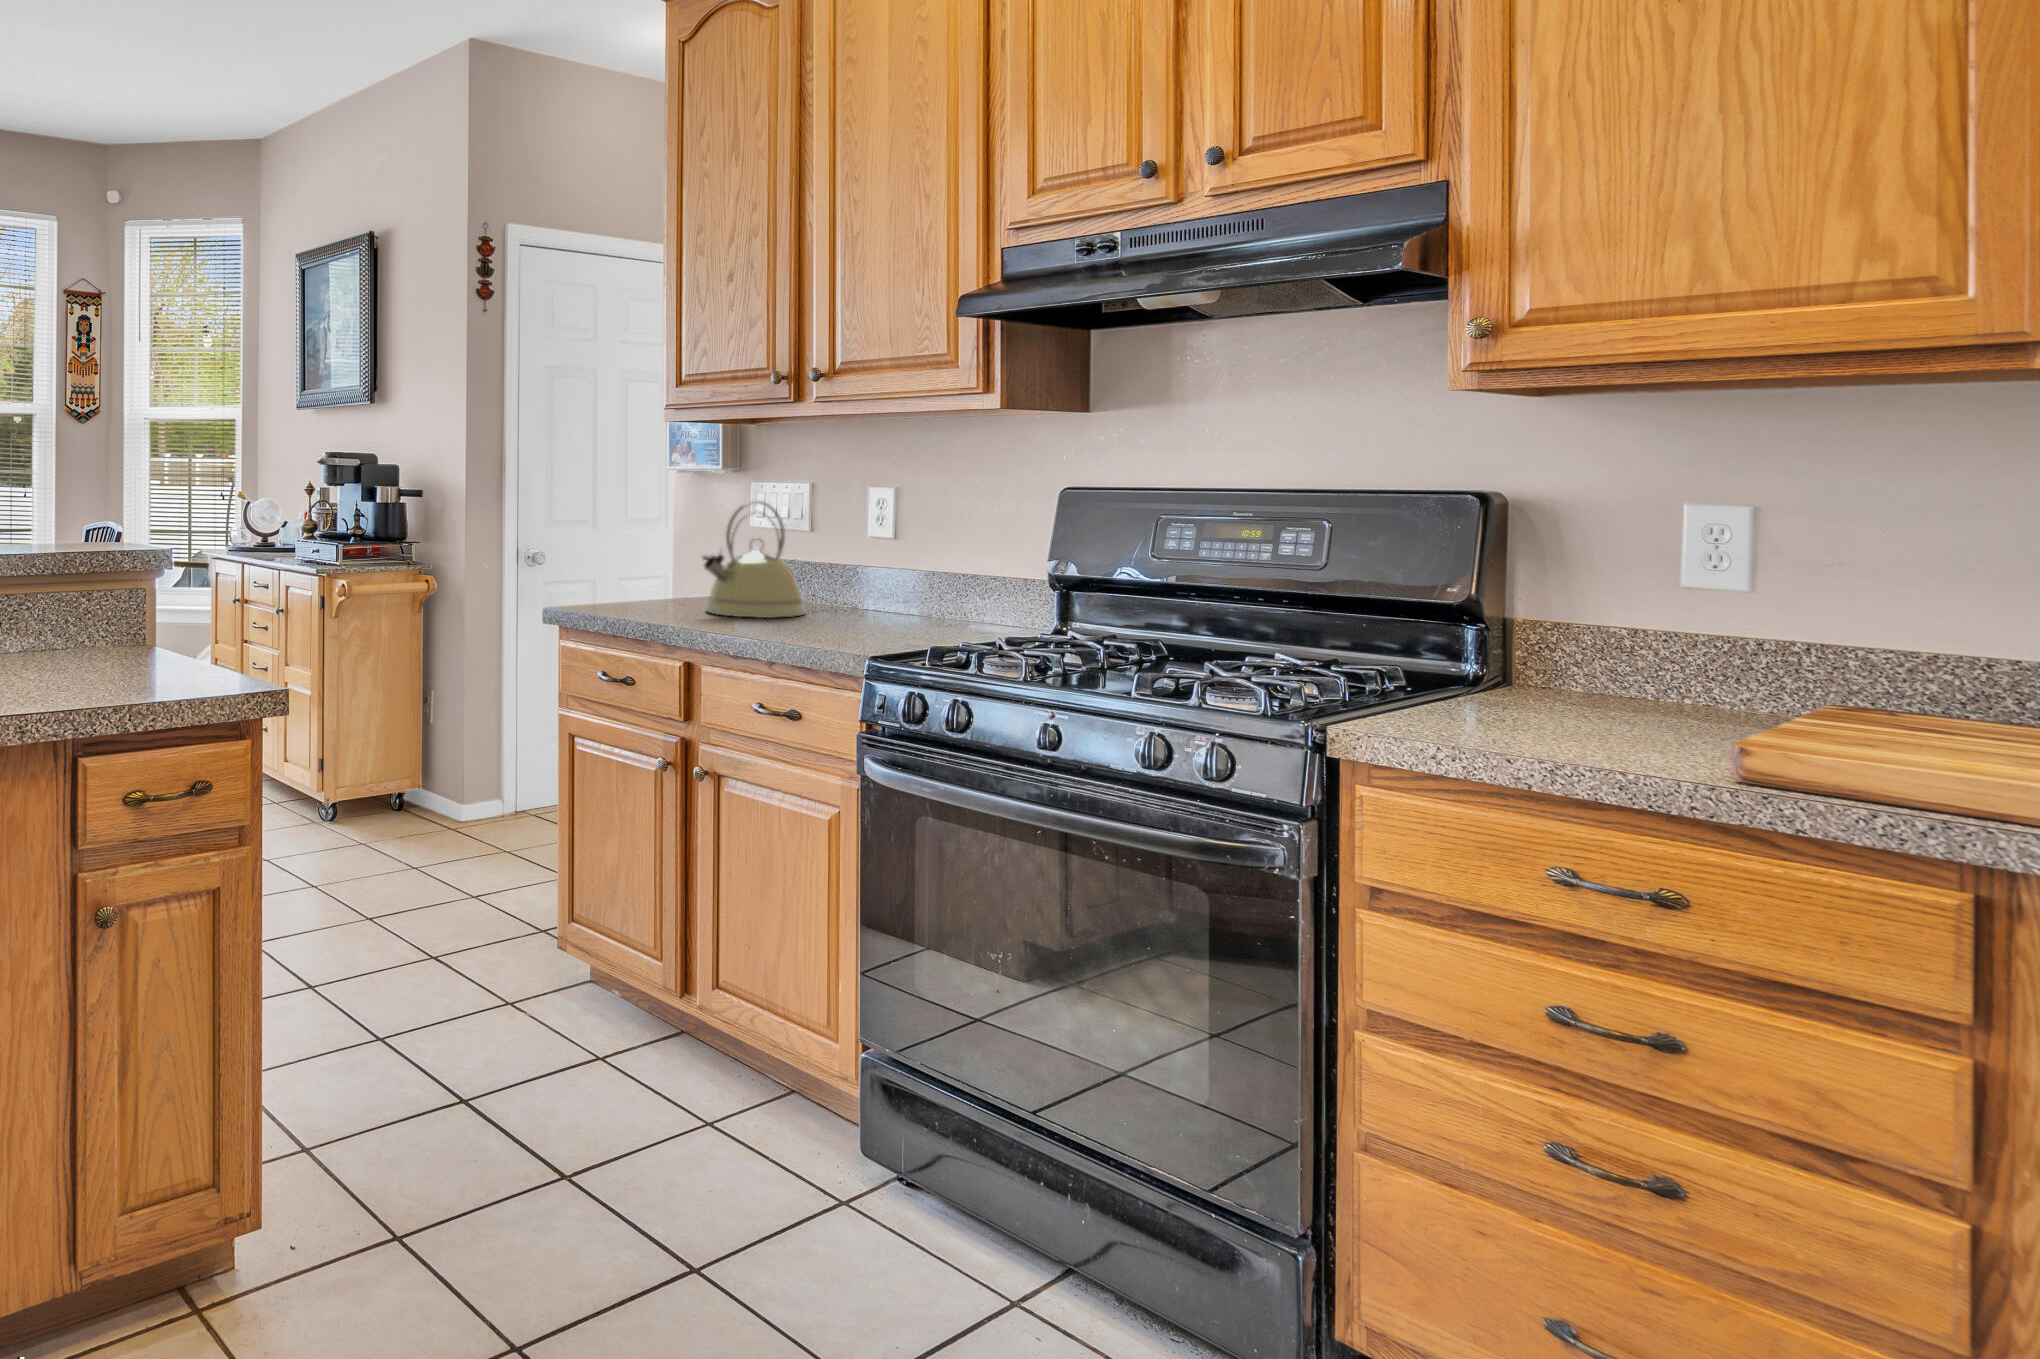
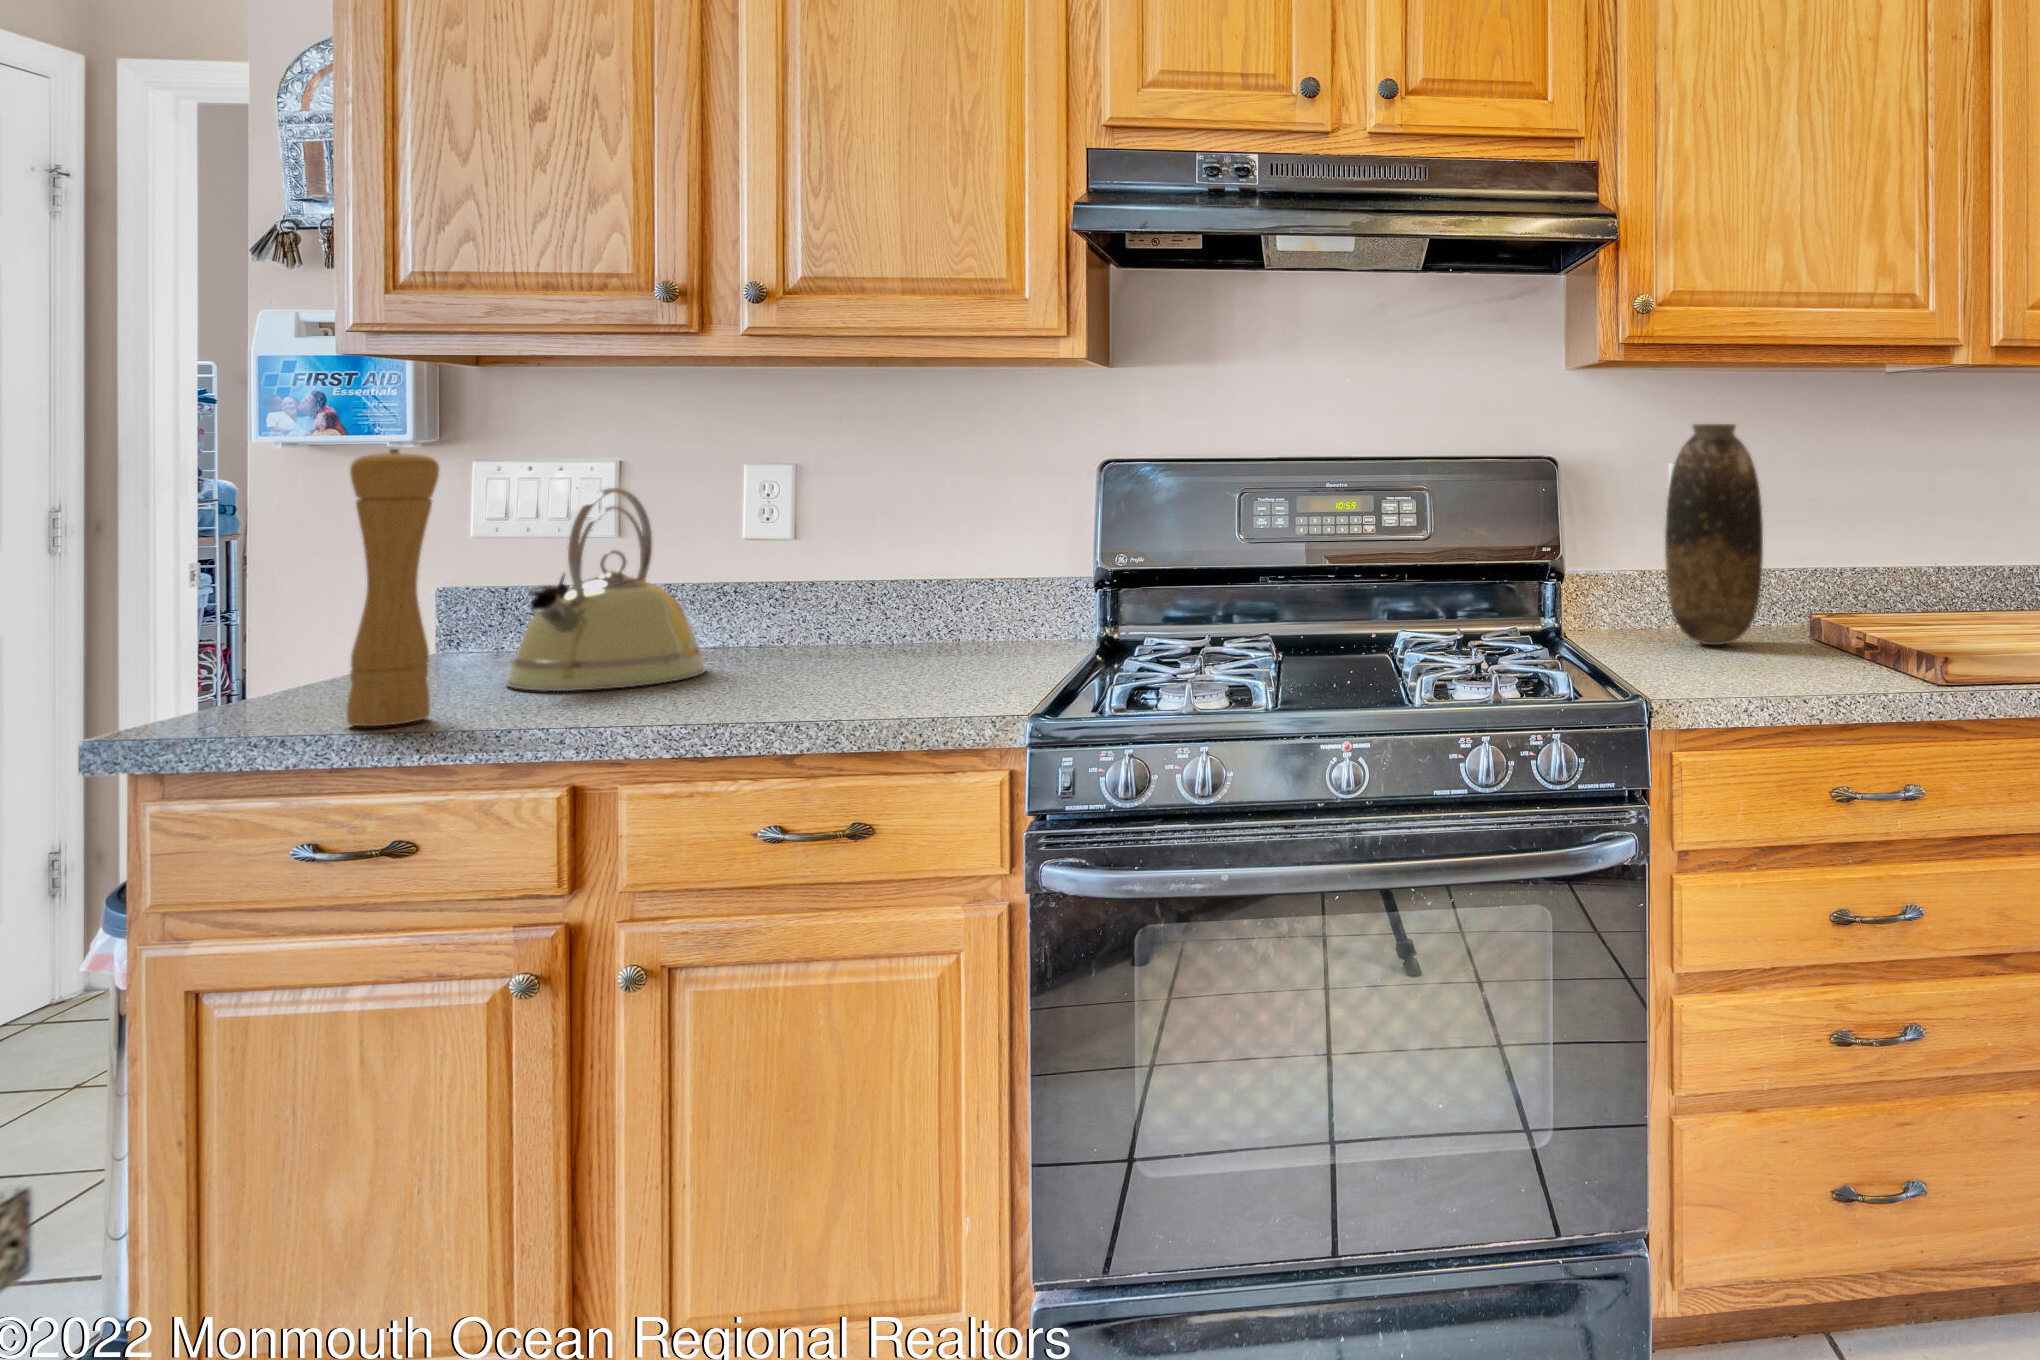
vase: none [1564,460,1707,716] -> present [1665,424,1763,645]
pepper mill: none [613,479,648,618] -> present [347,449,439,726]

